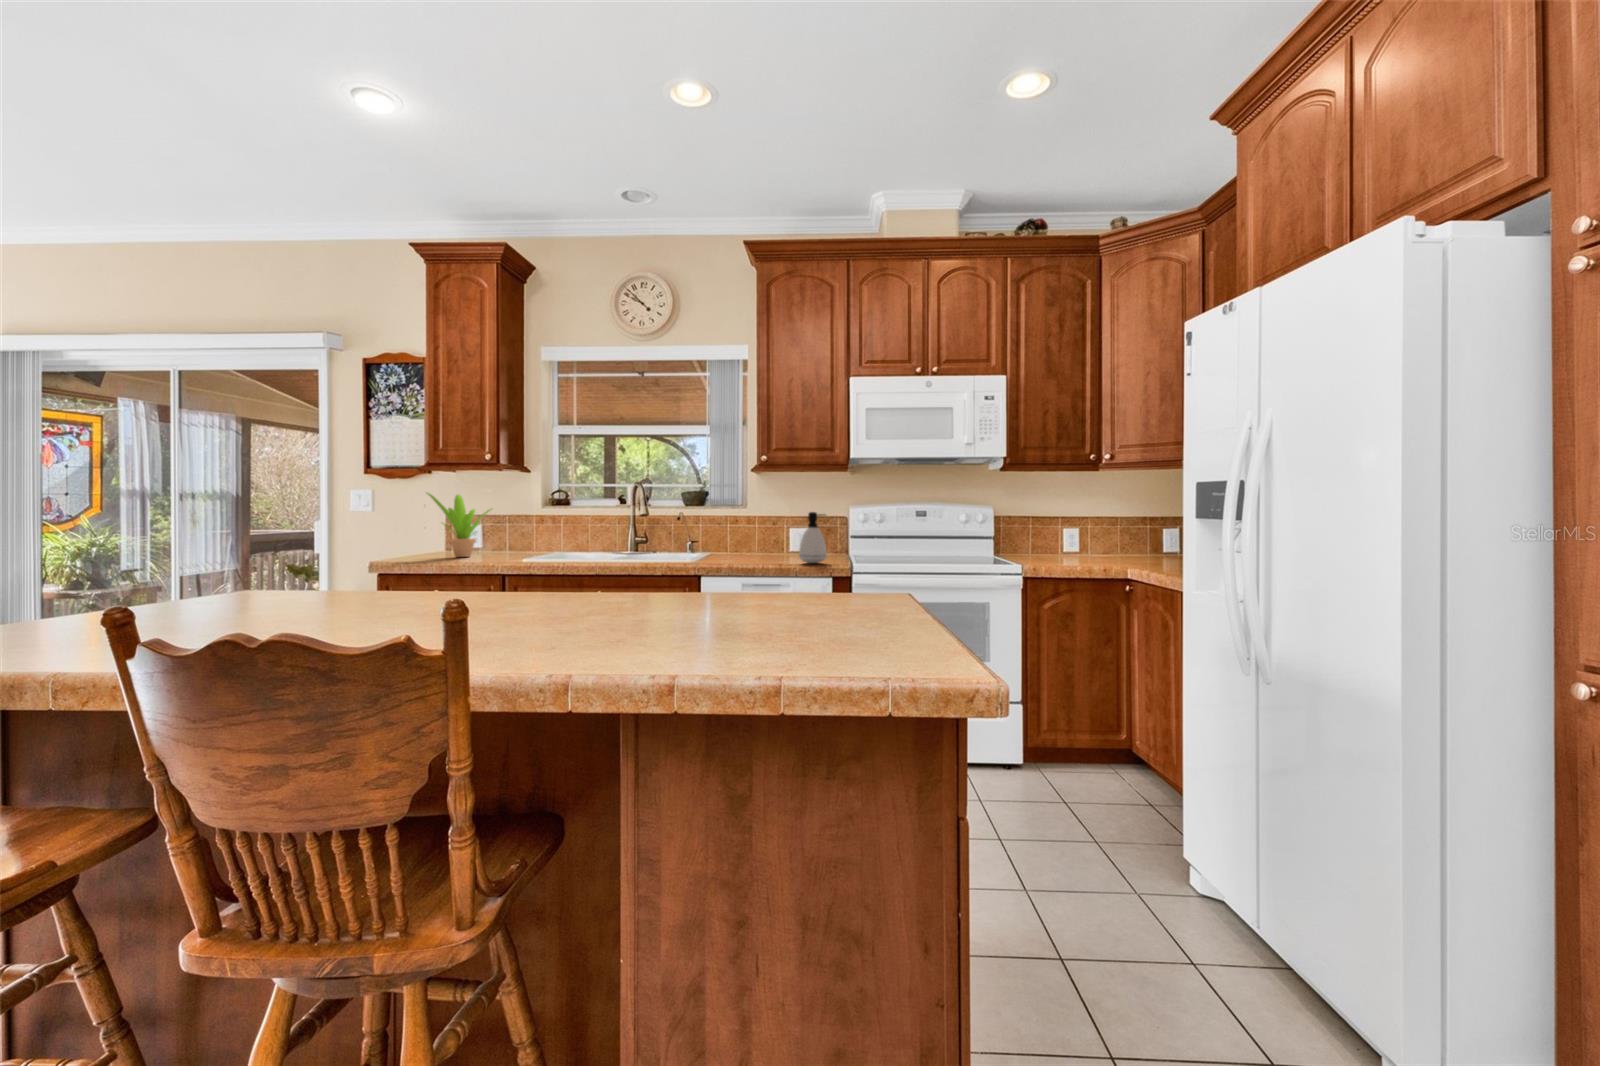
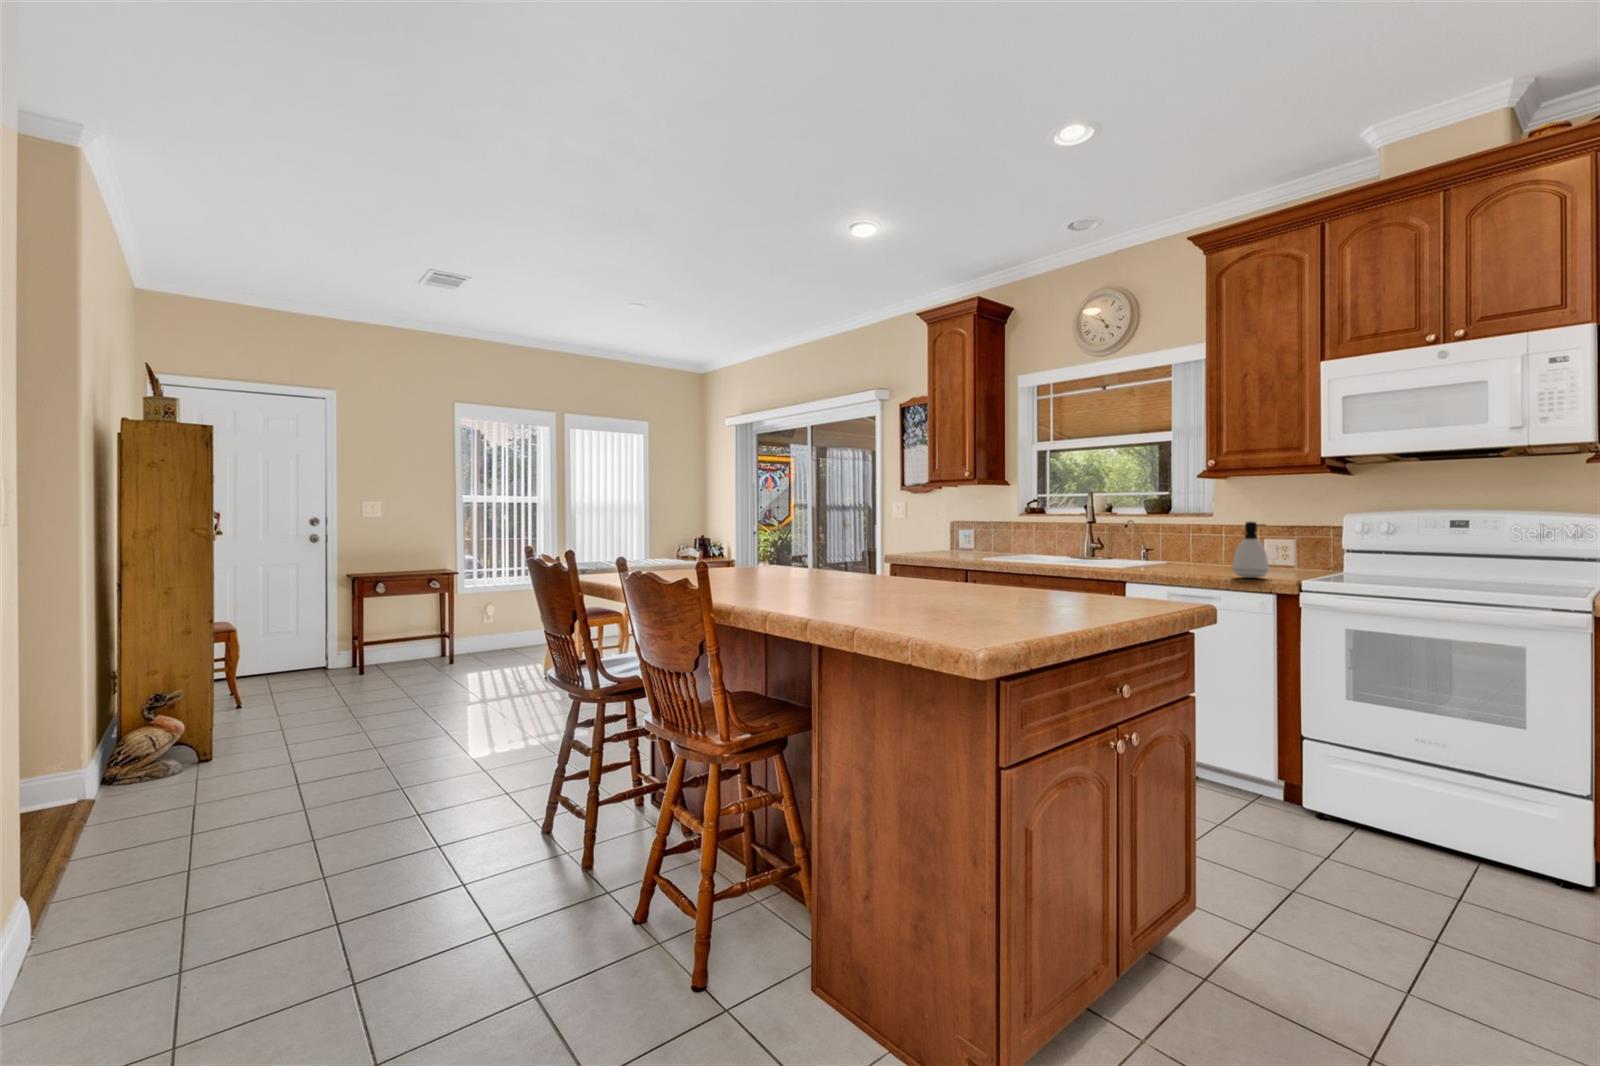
potted plant: present [427,493,492,557] -> none [921,505,970,555]

